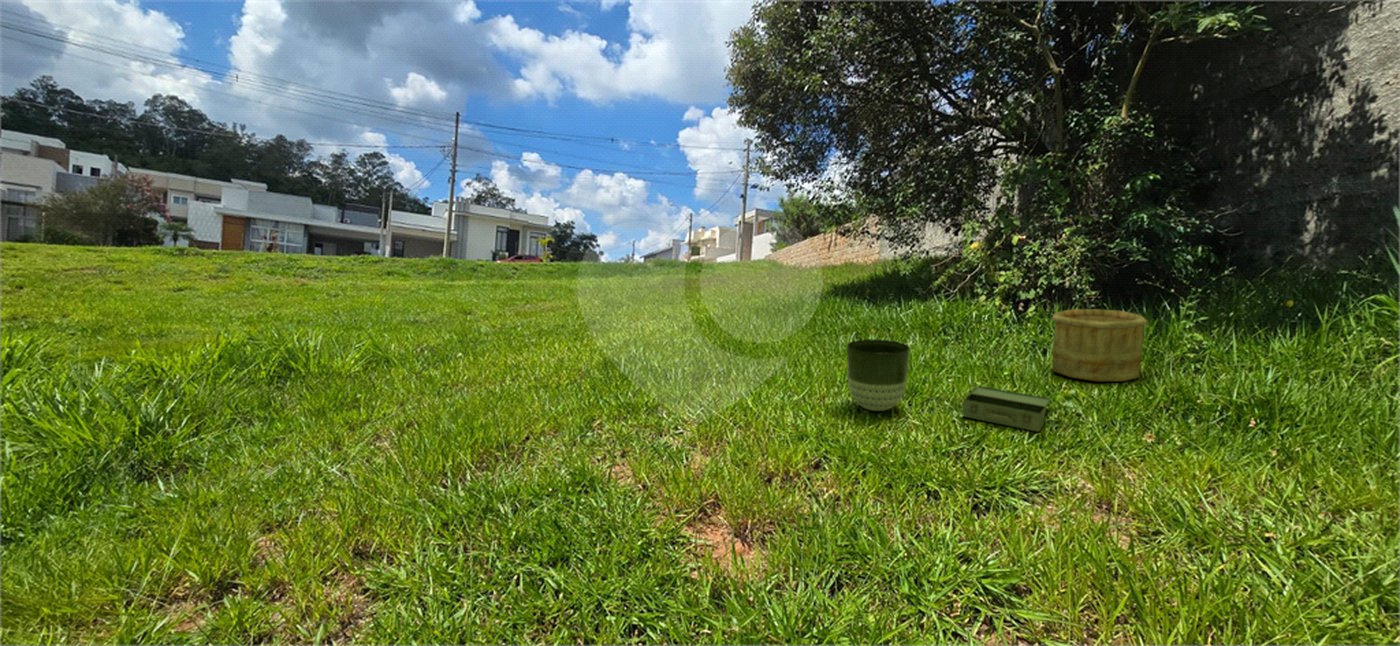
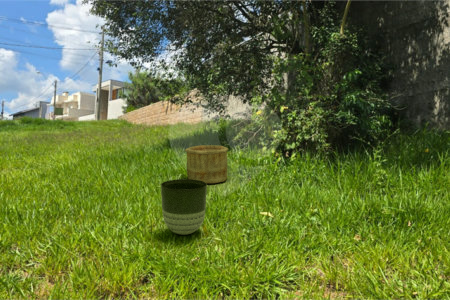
wooden bucket: present [1052,309,1147,381] -> present [185,145,228,183]
toolbox: present [963,386,1050,432] -> none [244,211,301,241]

